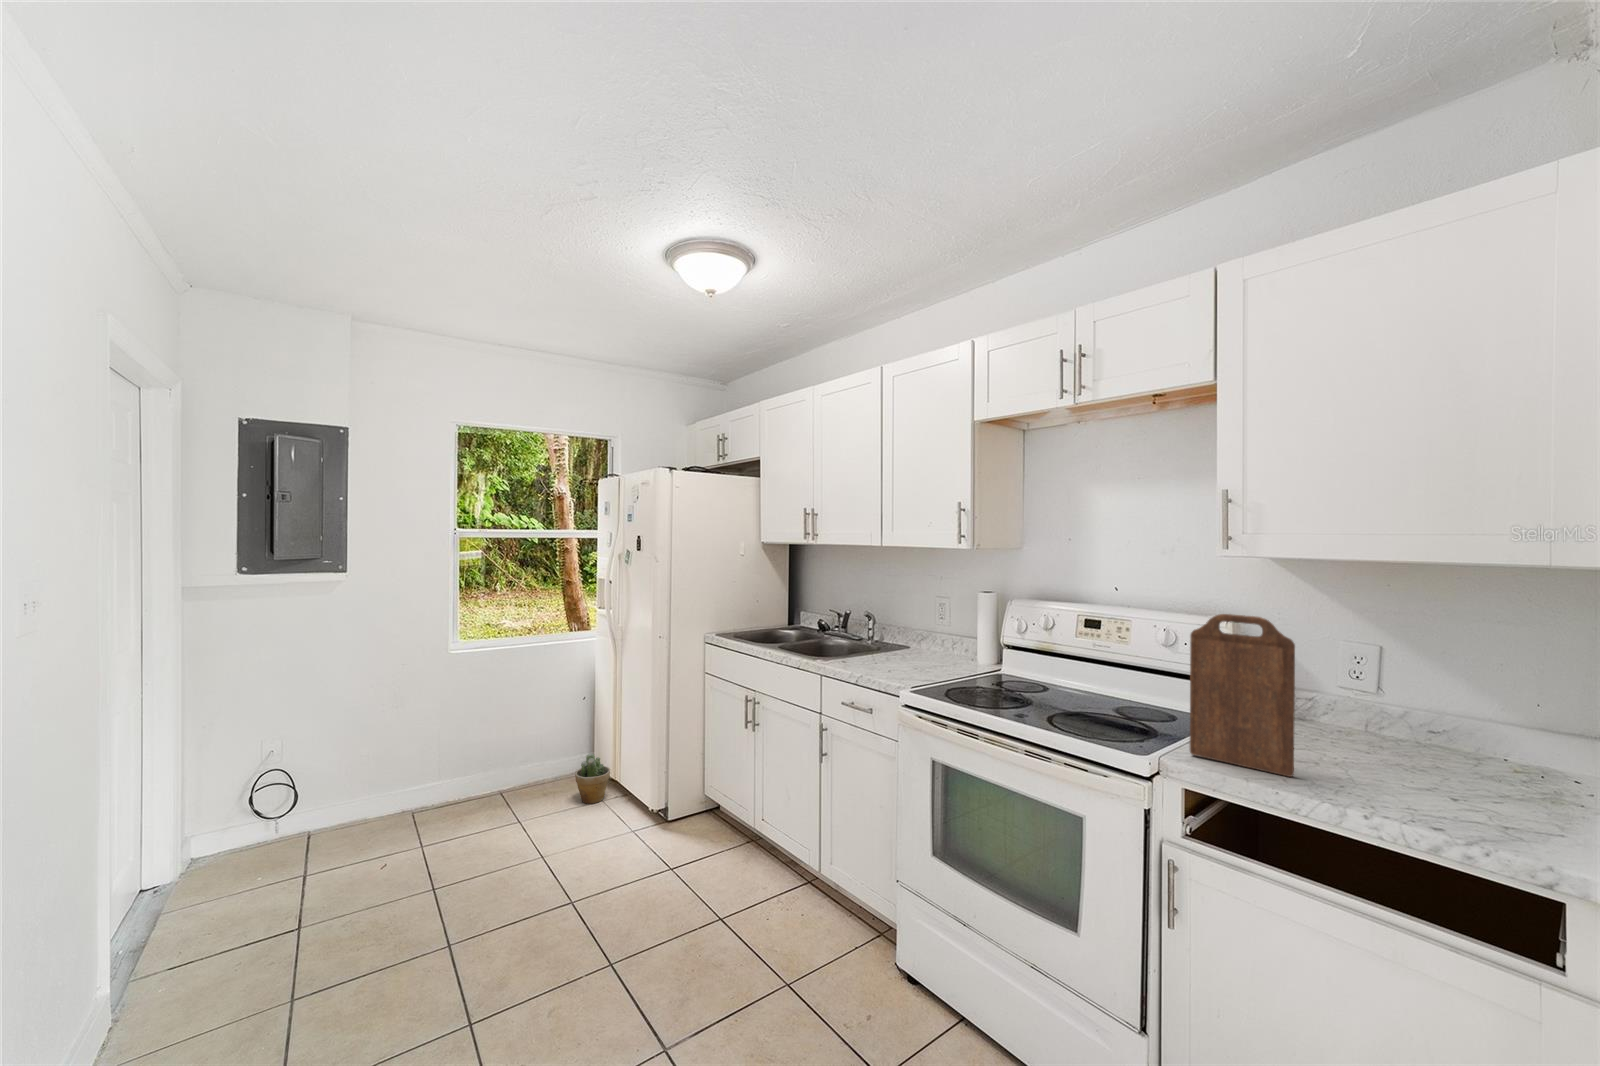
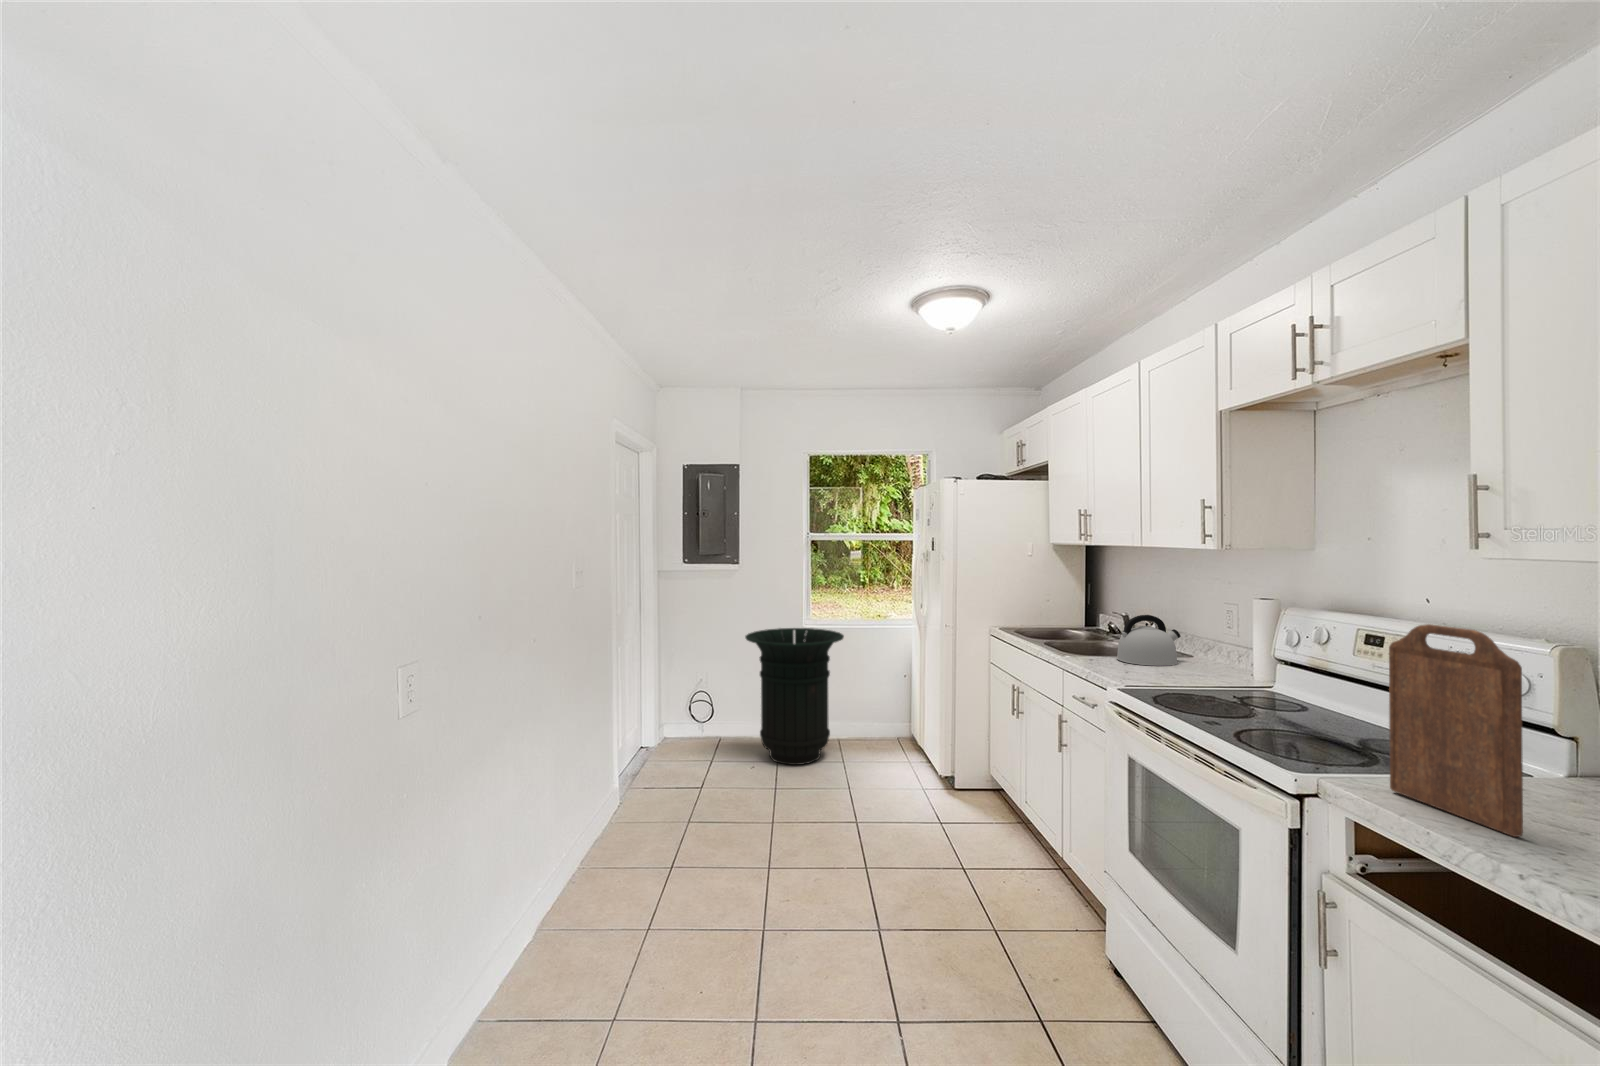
kettle: none [858,612,910,661] -> present [1117,615,1181,666]
trash can: none [366,656,521,850] -> present [745,628,844,765]
potted plant: present [575,754,610,804] -> none [887,719,915,760]

